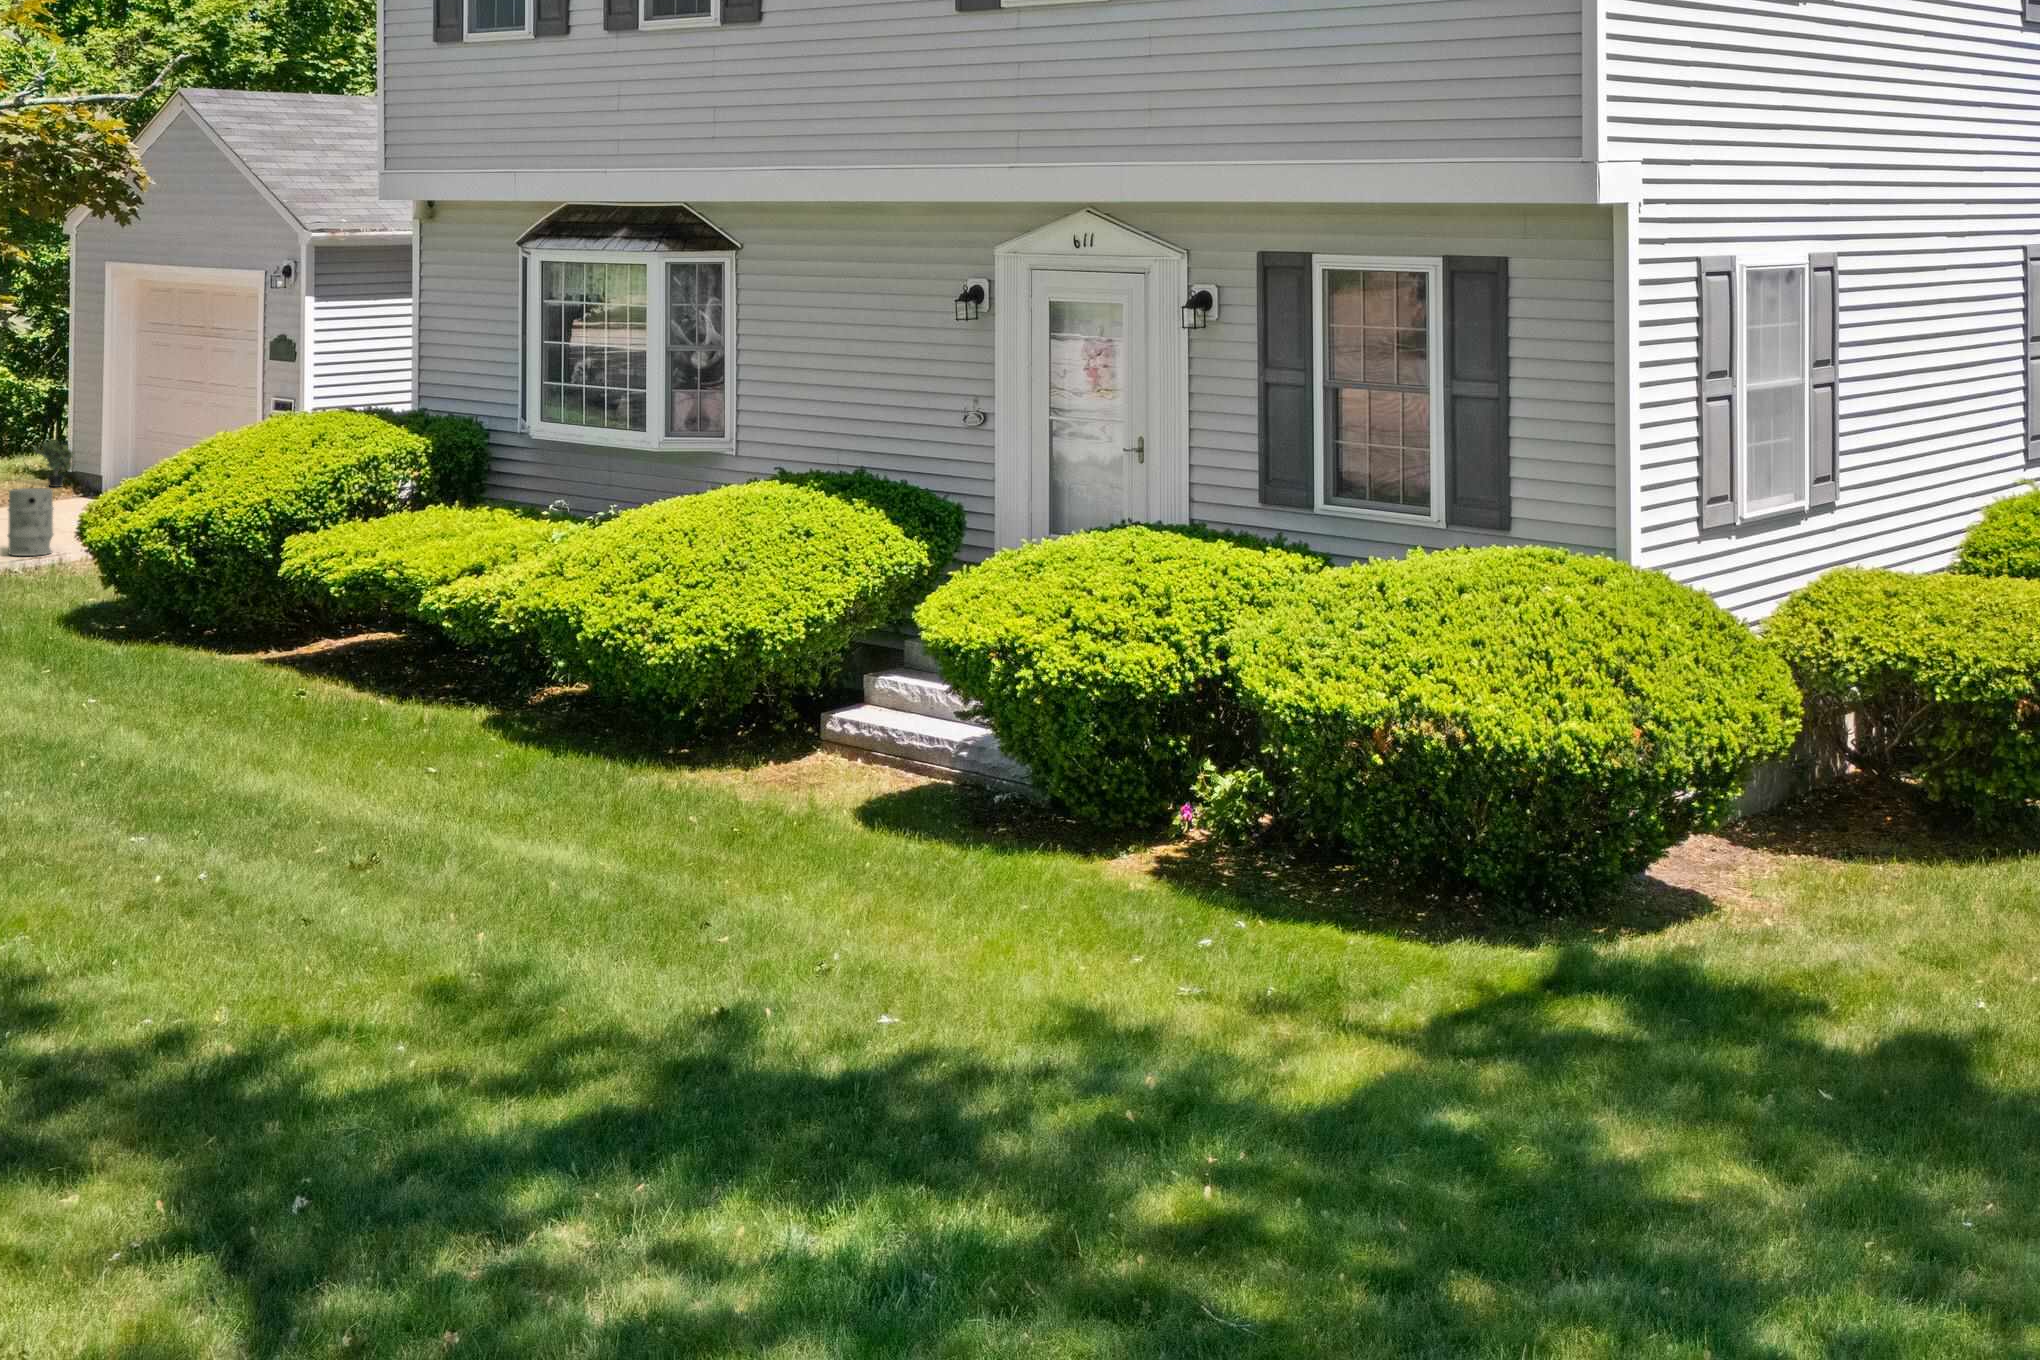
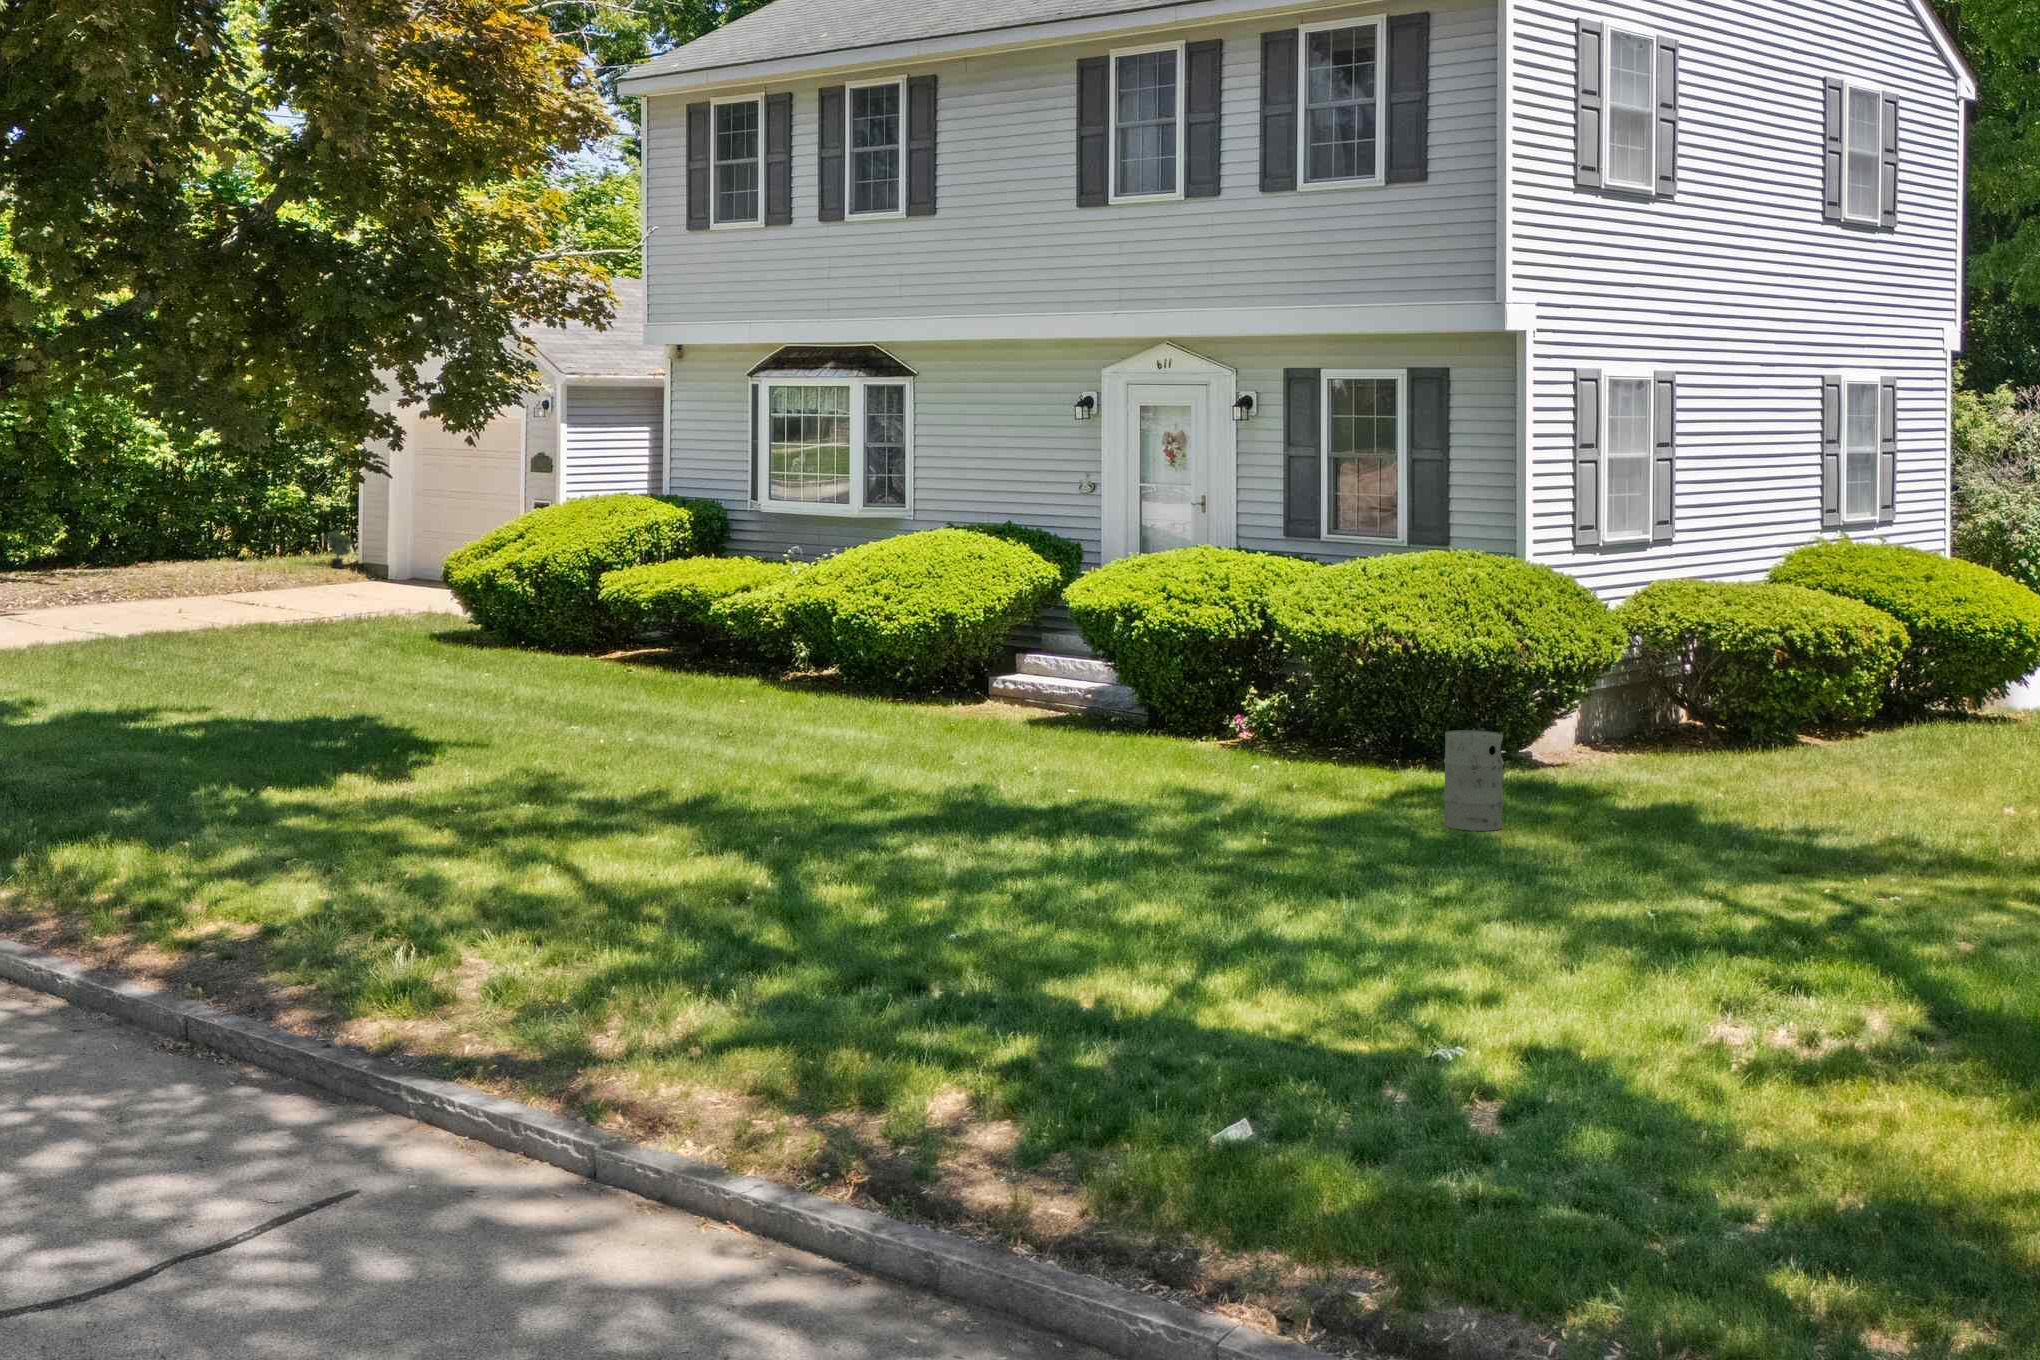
trash can: present [8,488,53,556] -> present [1443,730,1504,831]

